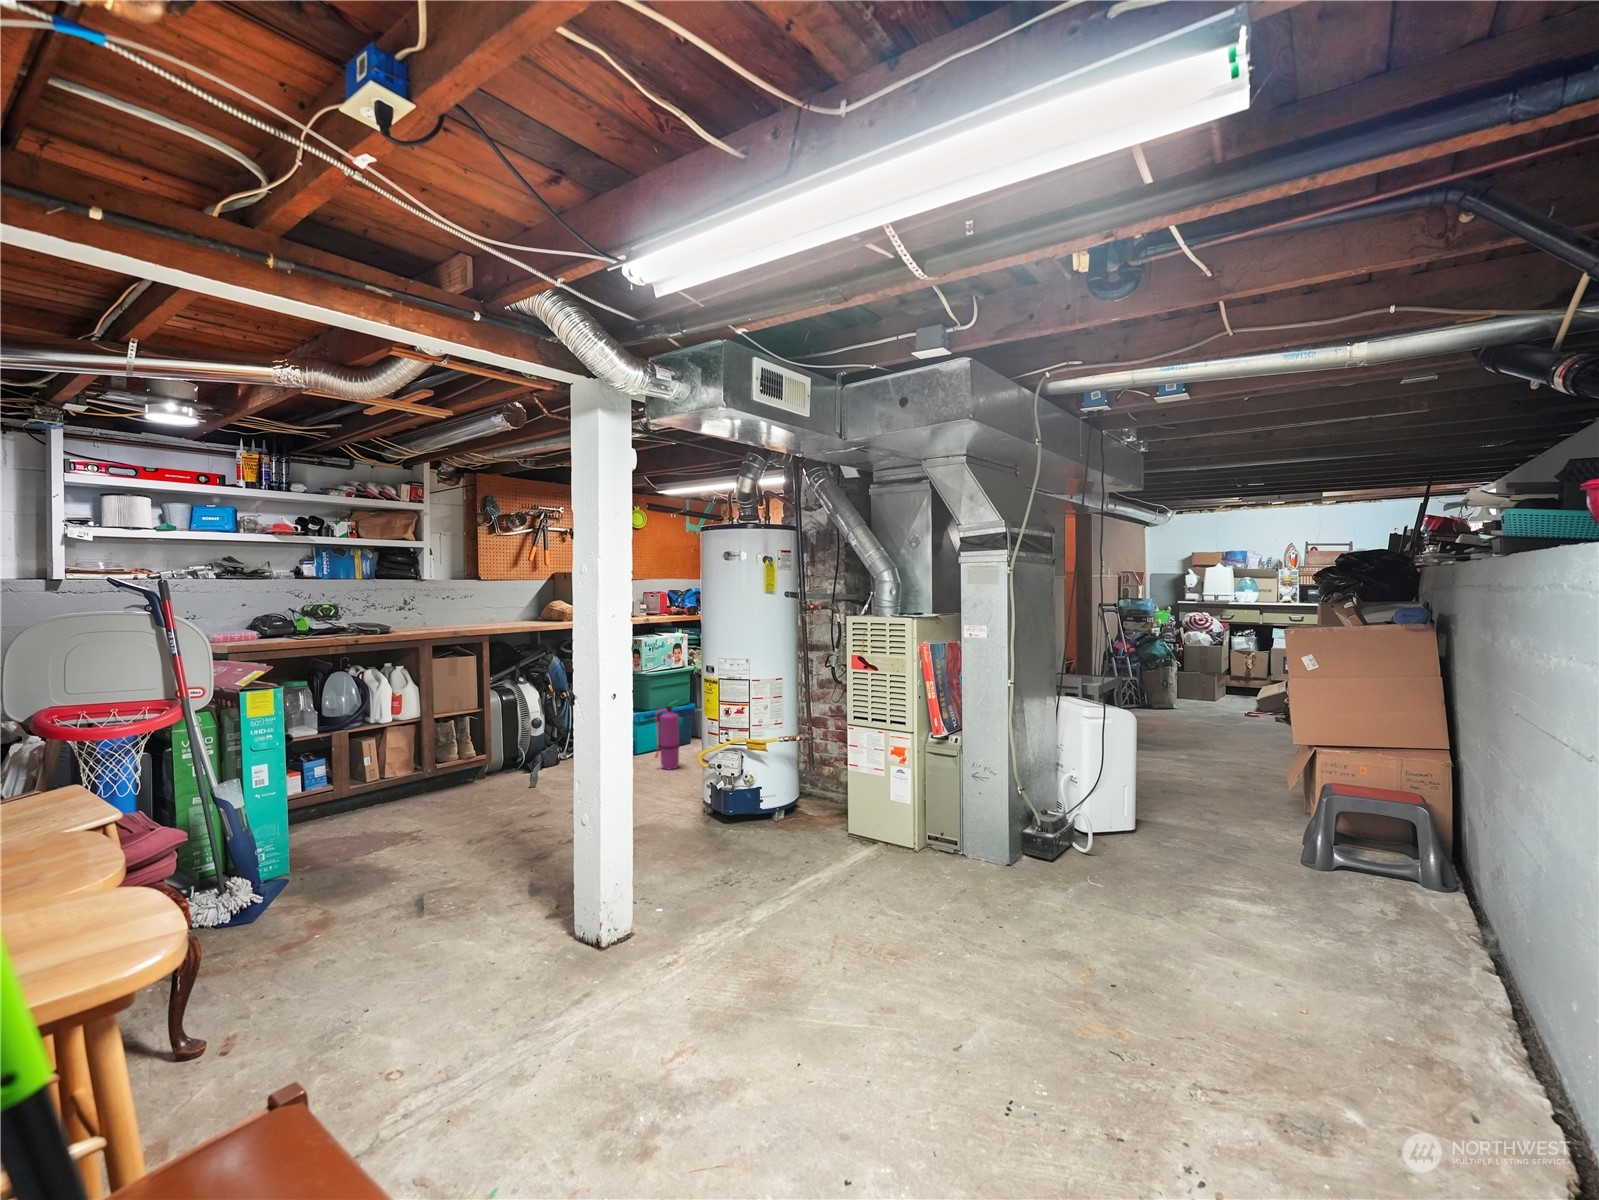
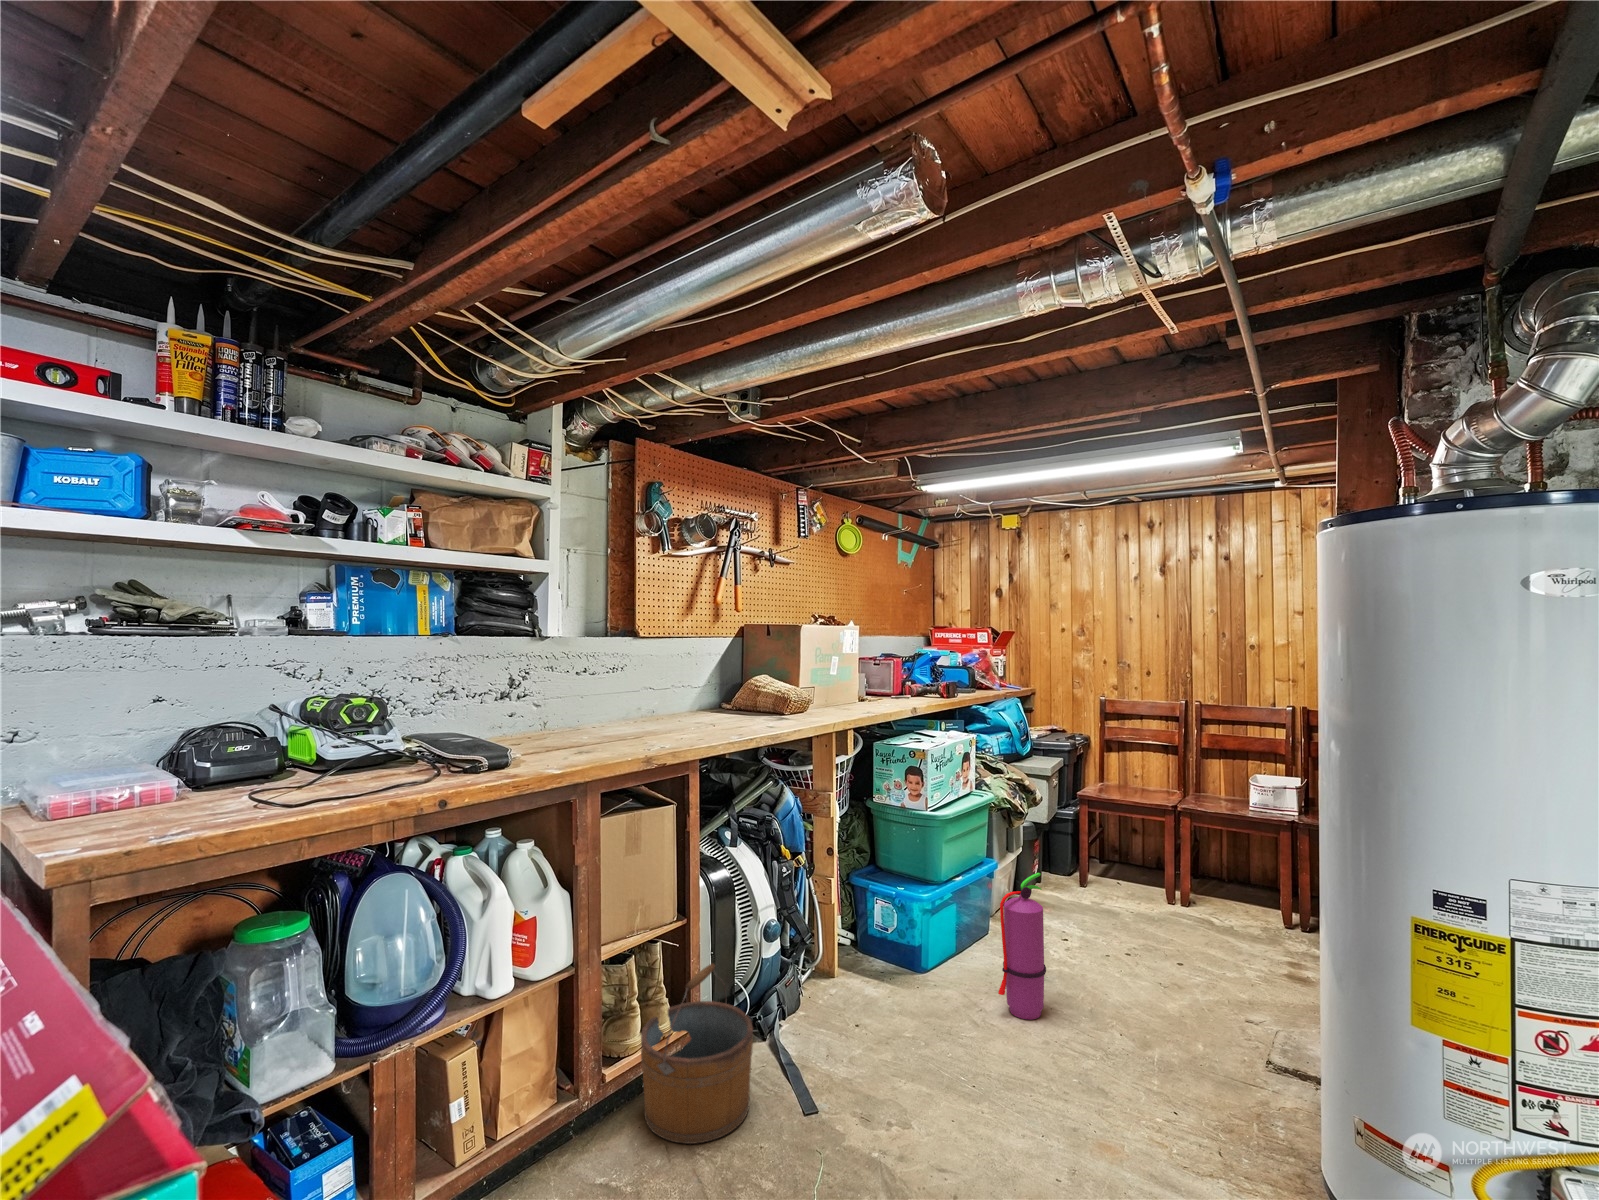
bucket: none [457,727,510,794] -> present [641,964,753,1144]

